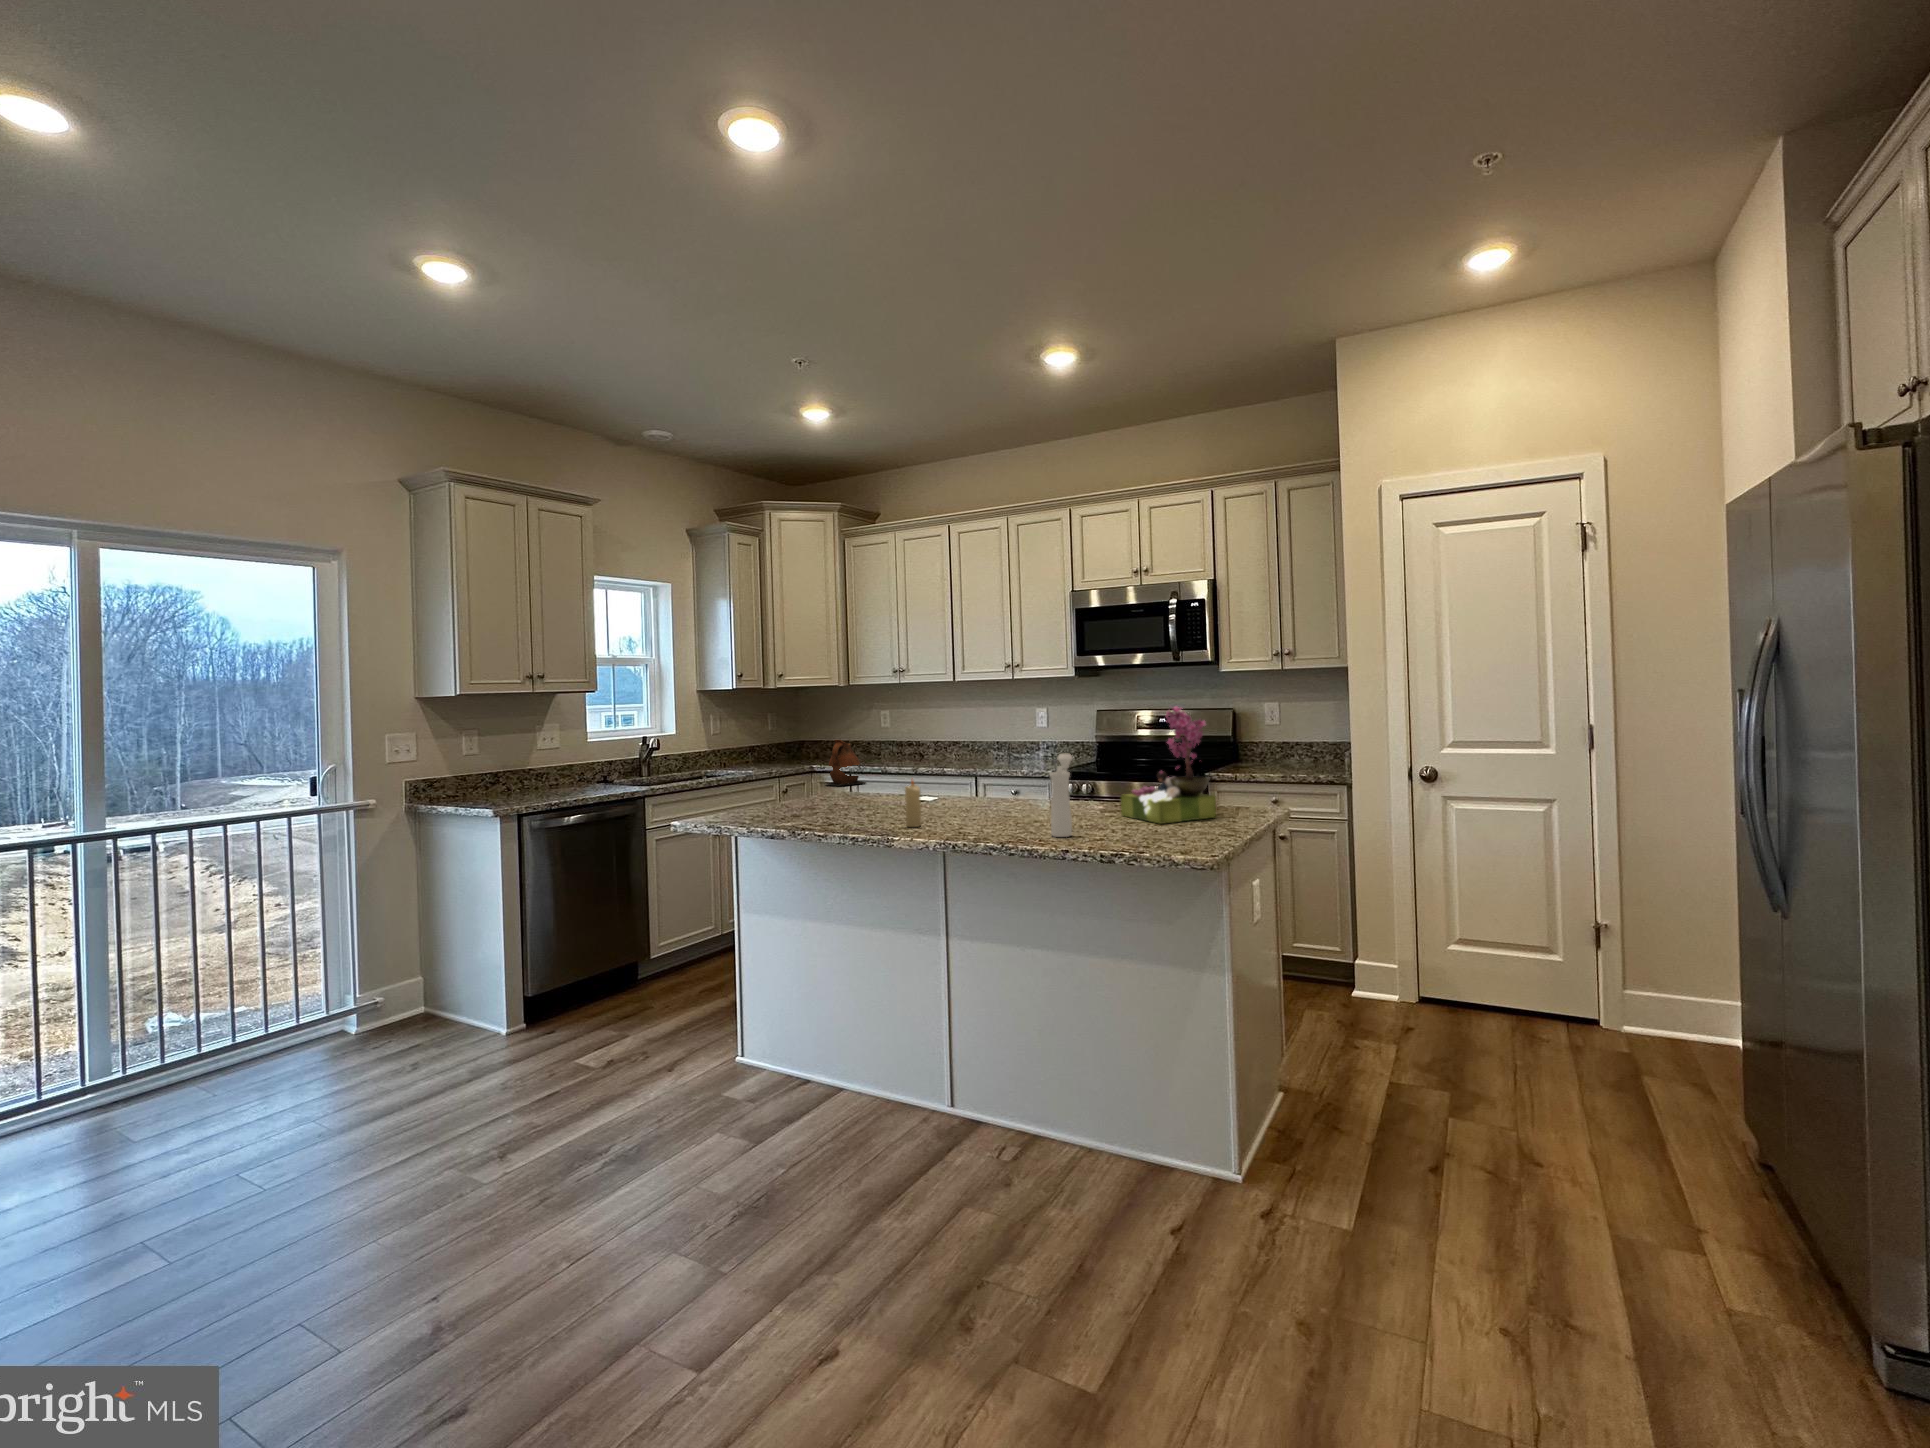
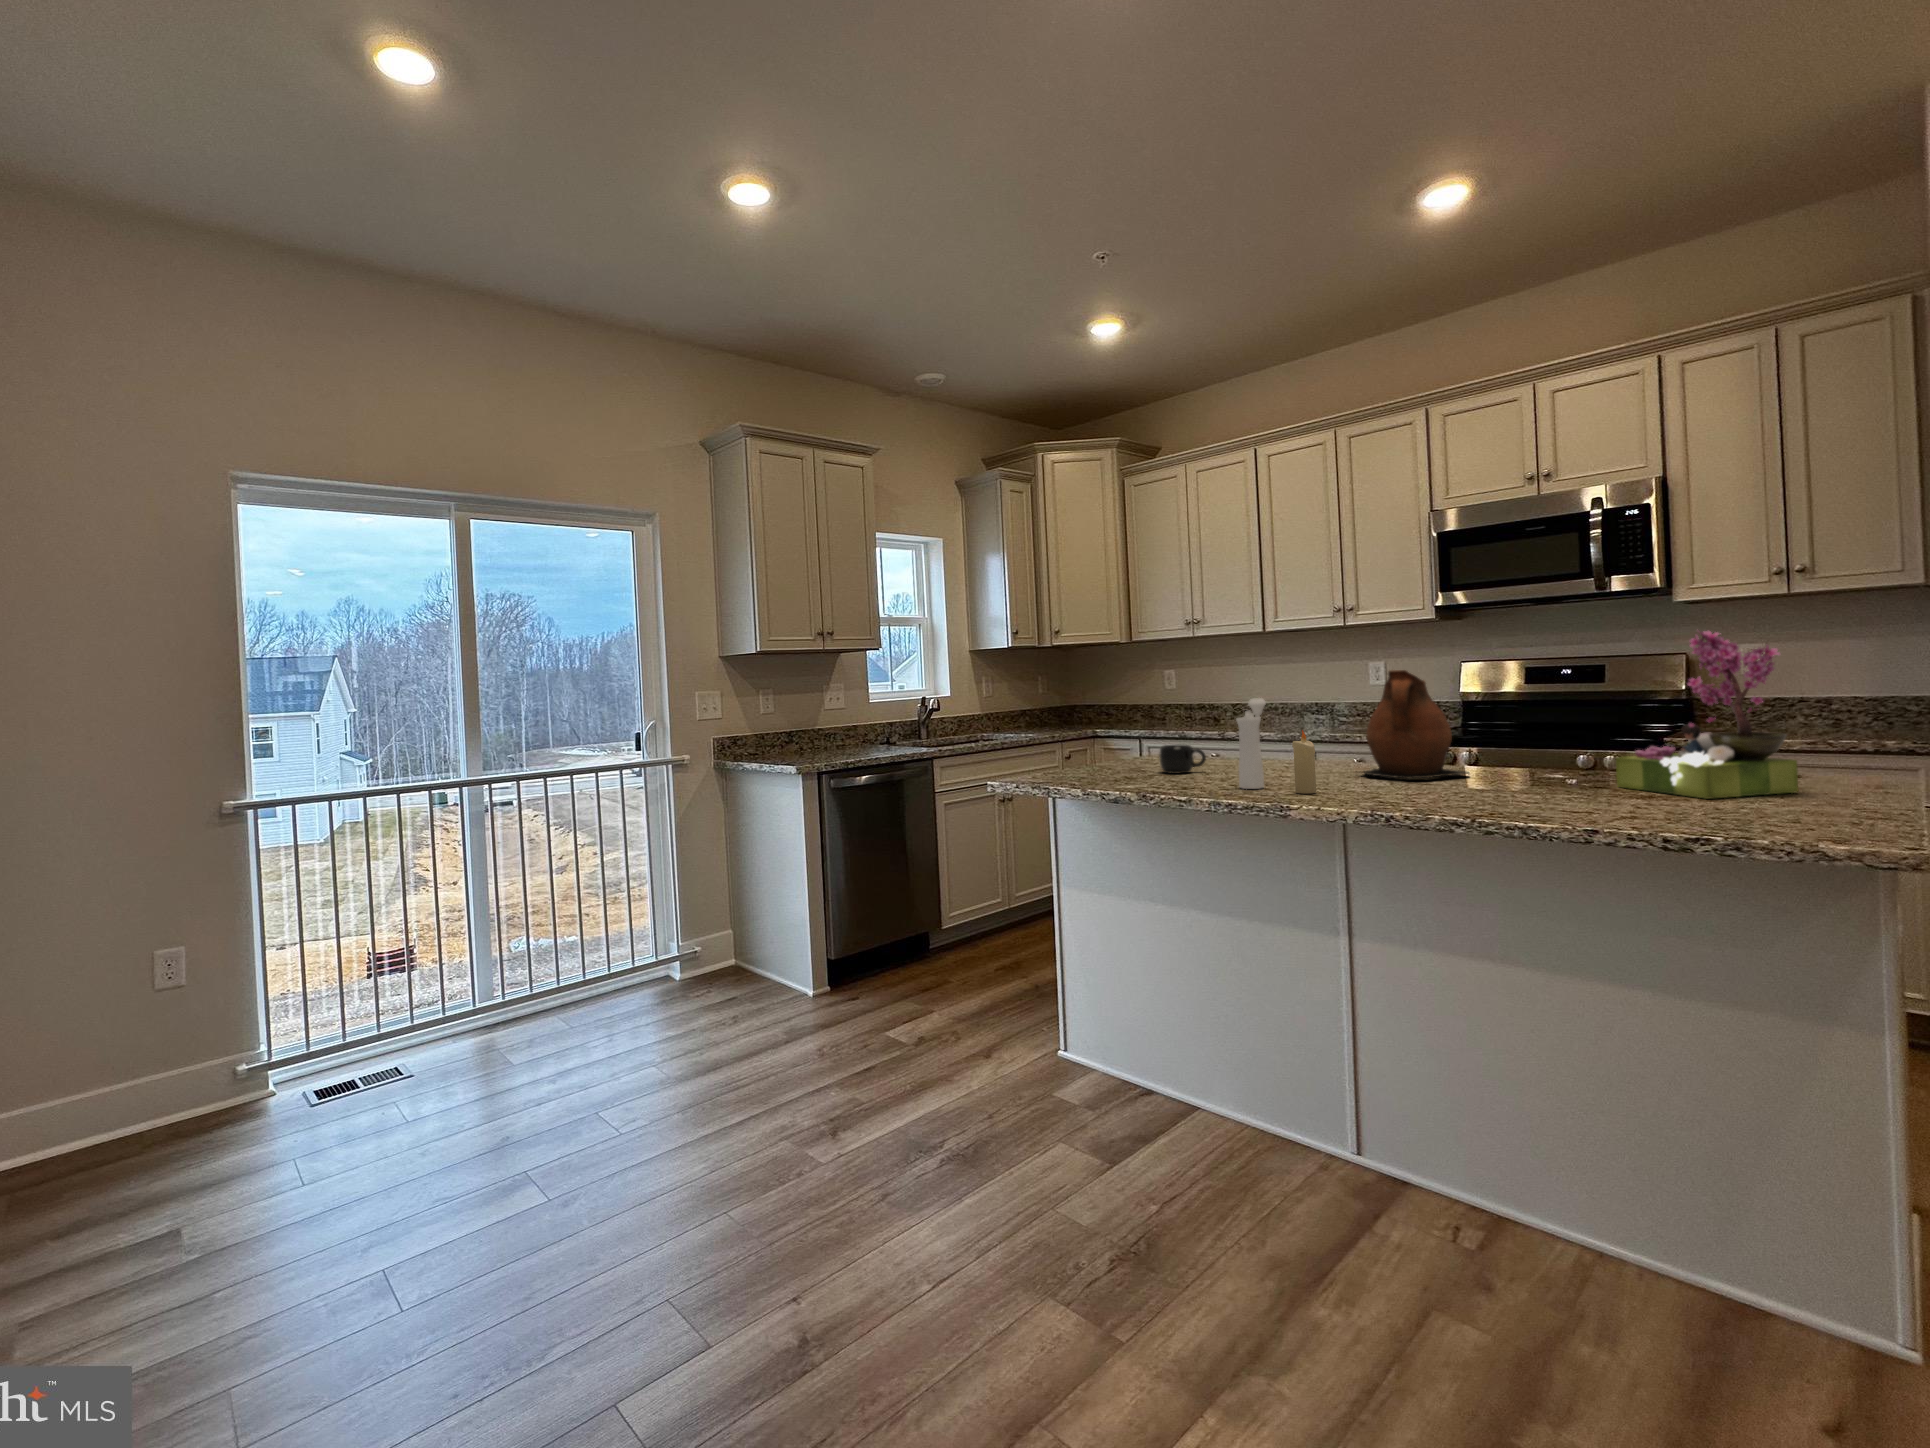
ceramic pitcher: present [827,740,866,786] -> present [1363,670,1469,779]
pepper mill: present [1050,754,1072,837] -> present [1236,698,1266,789]
mug: none [821,786,859,811] -> present [1159,745,1206,774]

